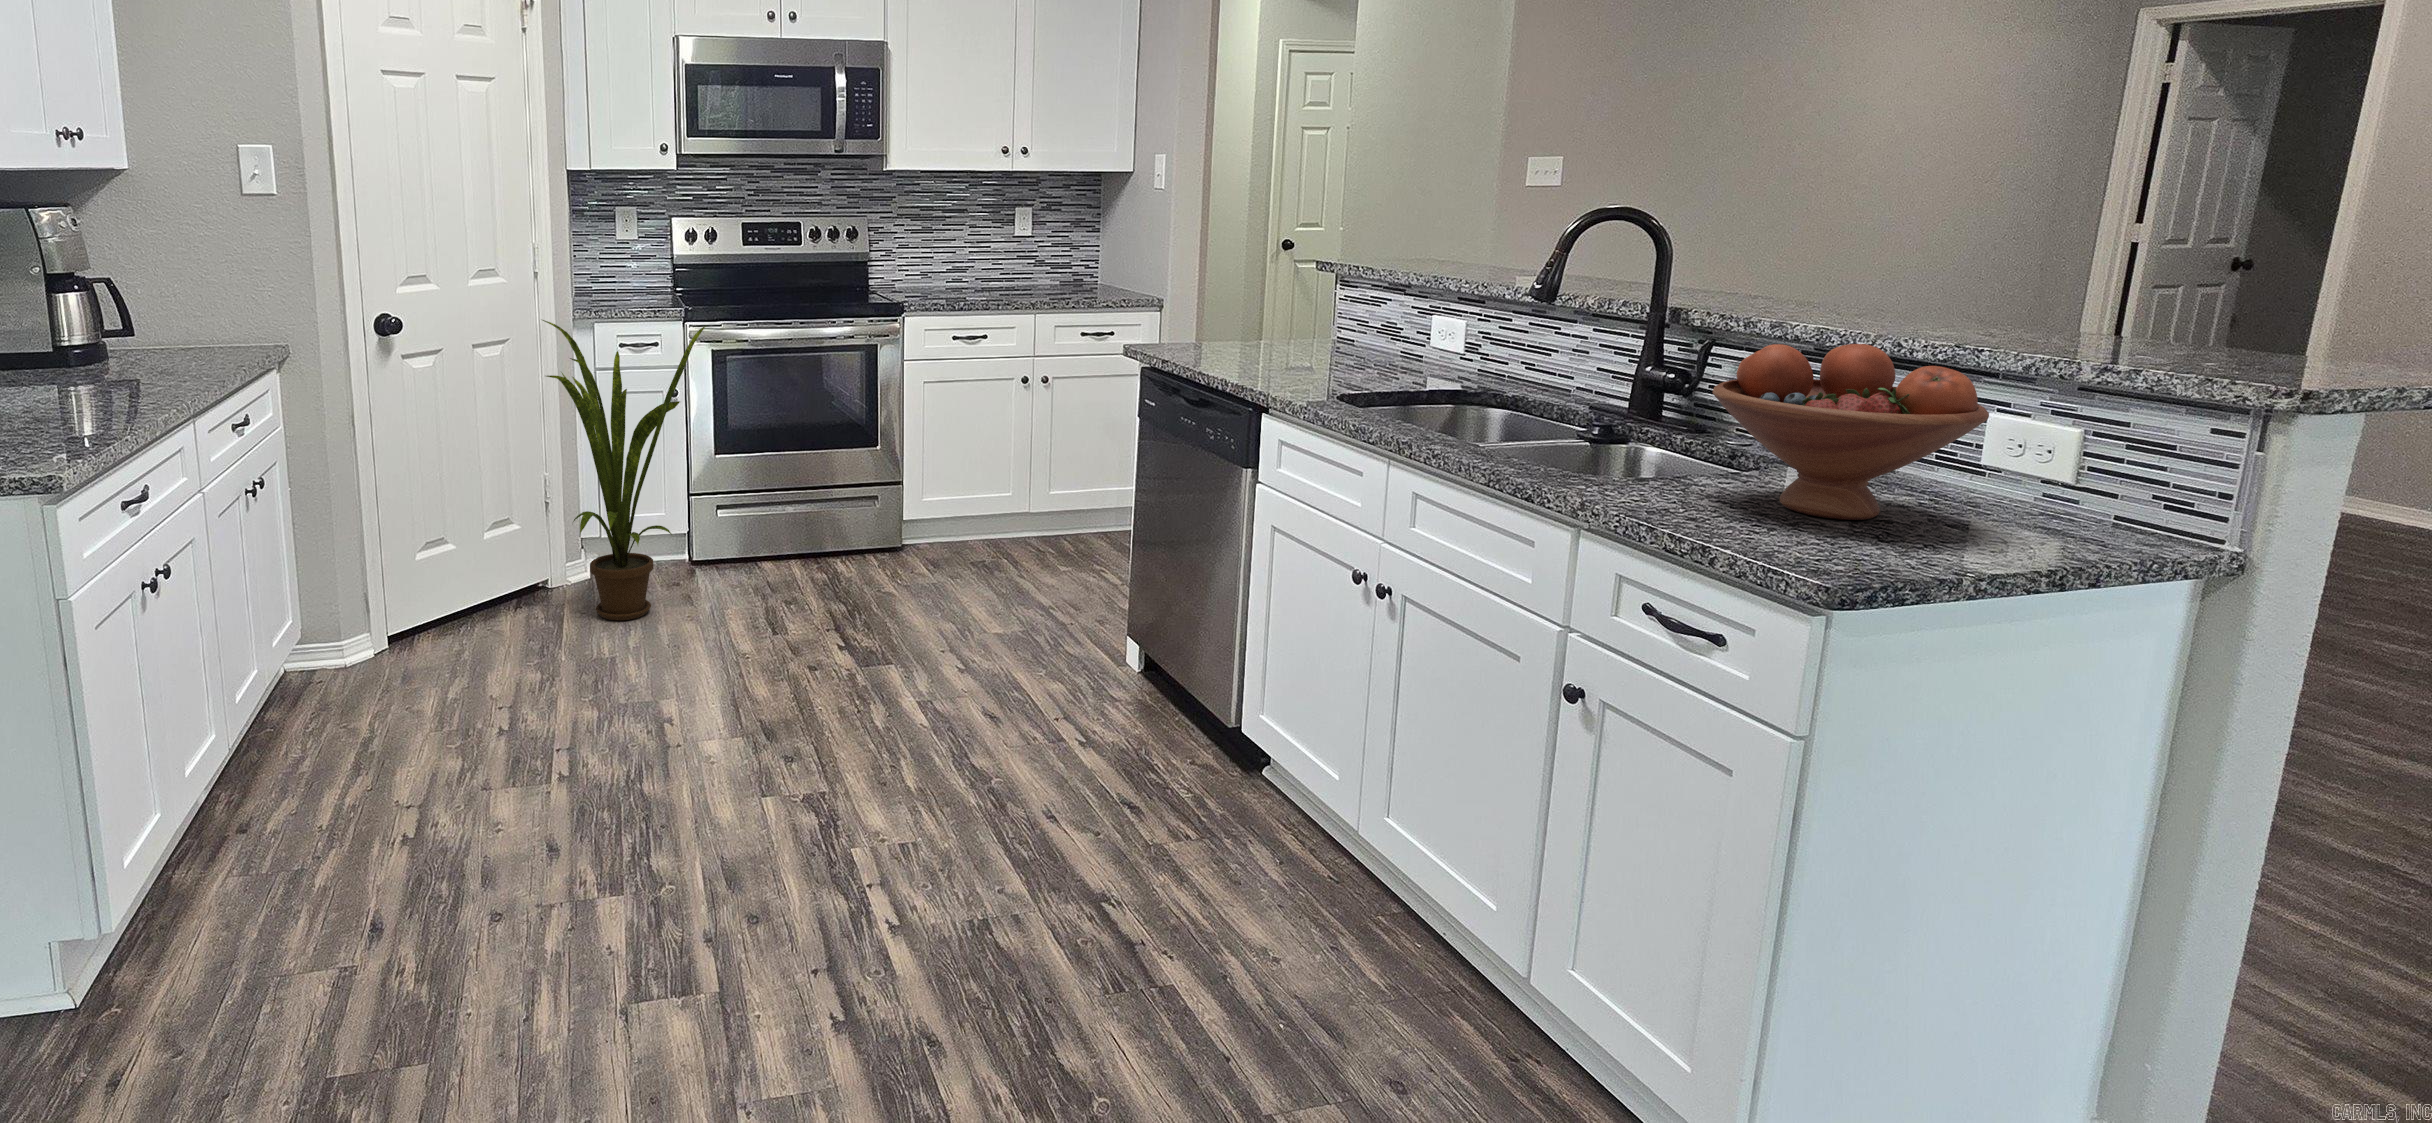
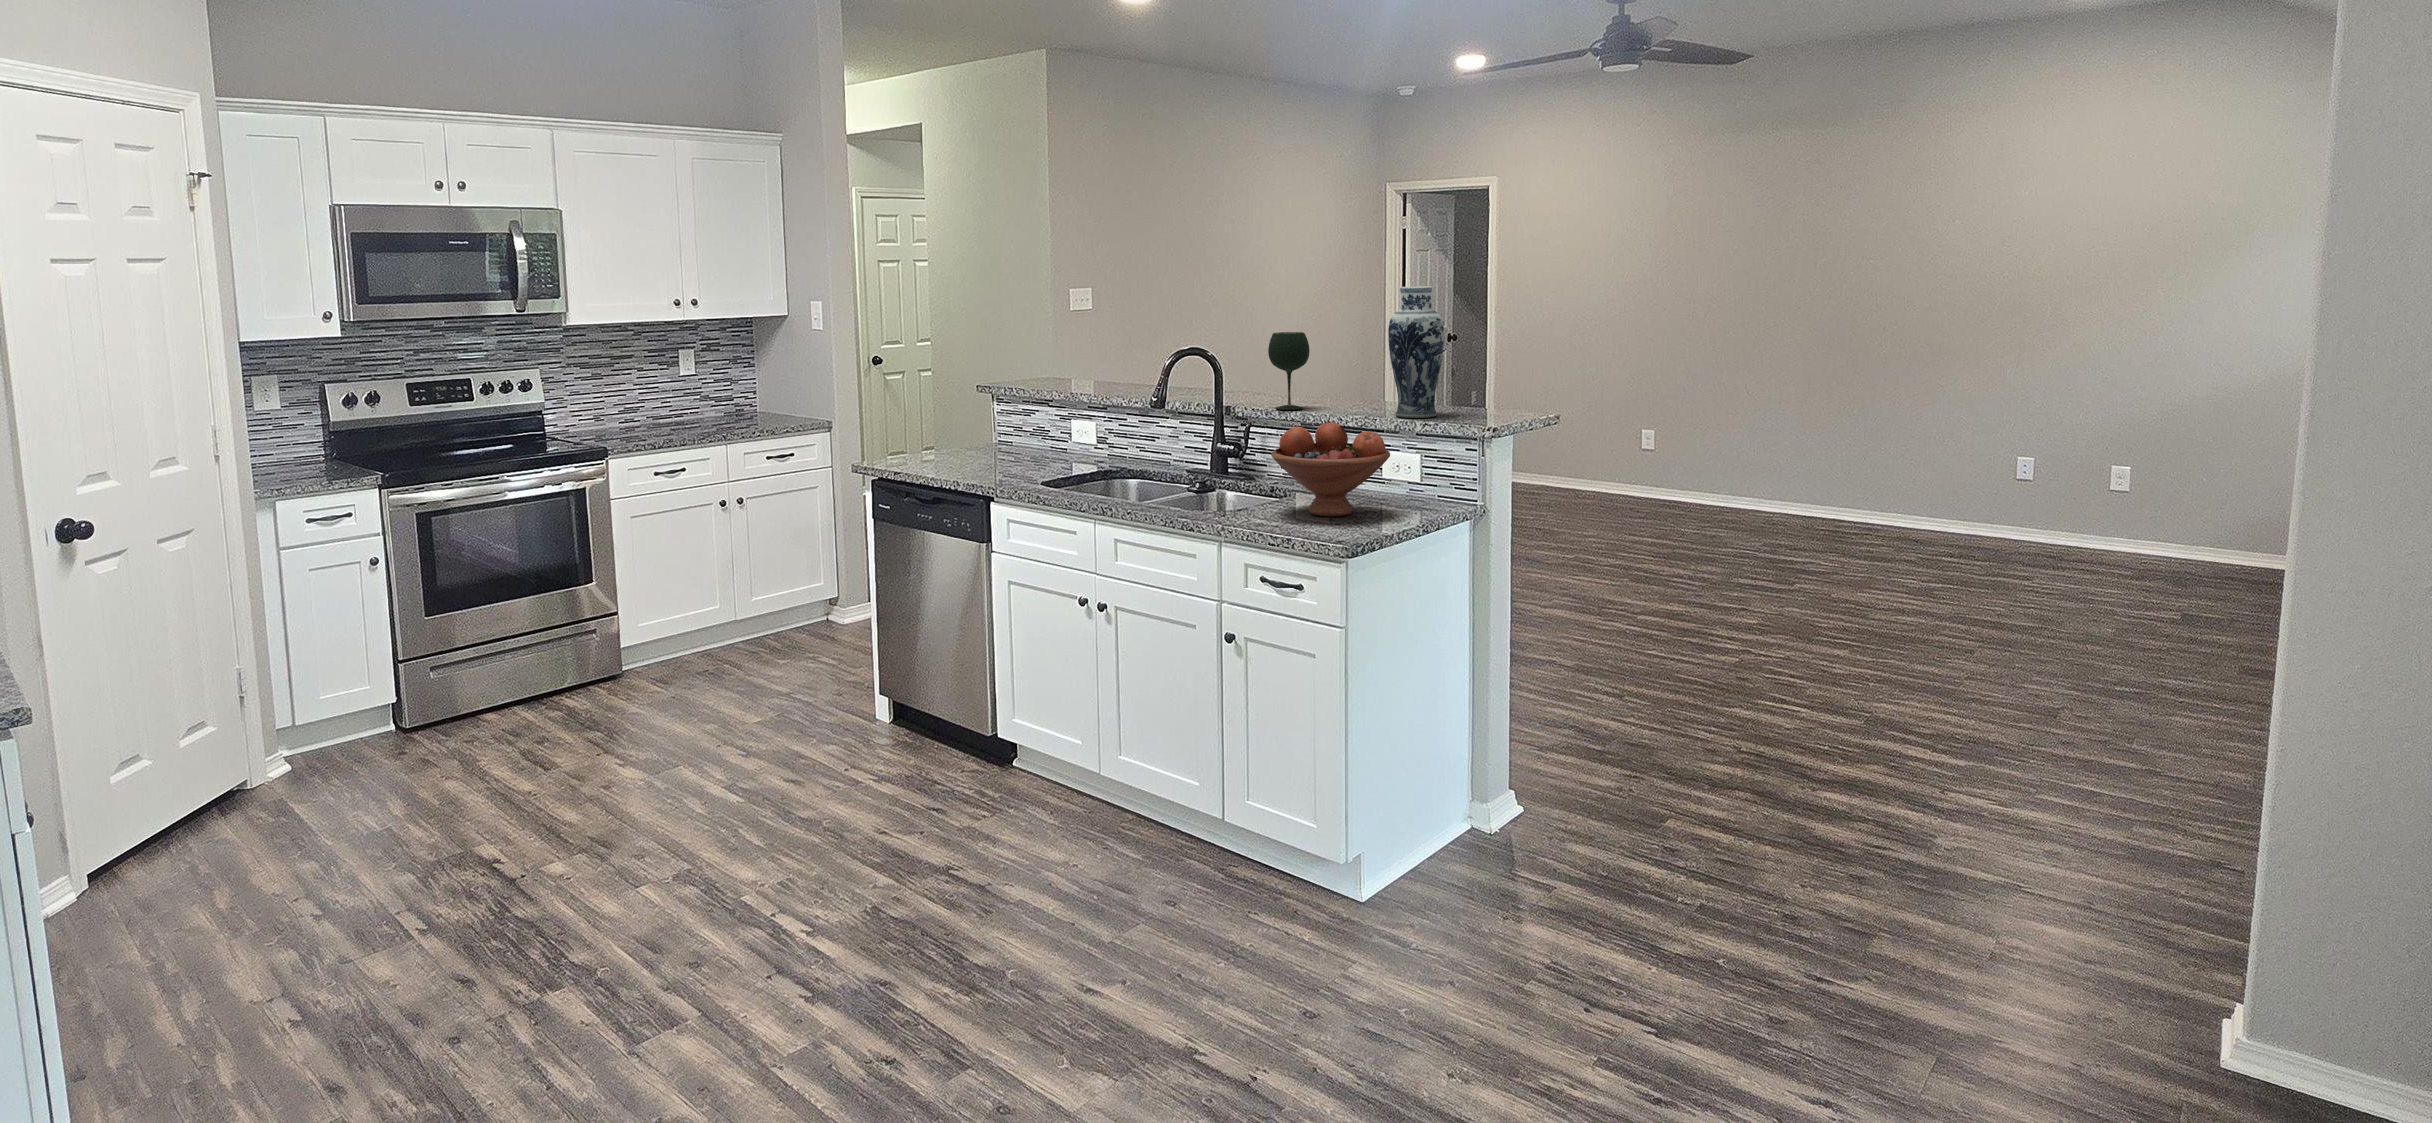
vase: none [2028,87,2188,356] -> present [1388,286,1444,418]
wine glass: none [1765,185,1854,321] -> present [1268,332,1310,410]
house plant: present [543,320,706,620] -> none [225,490,436,798]

